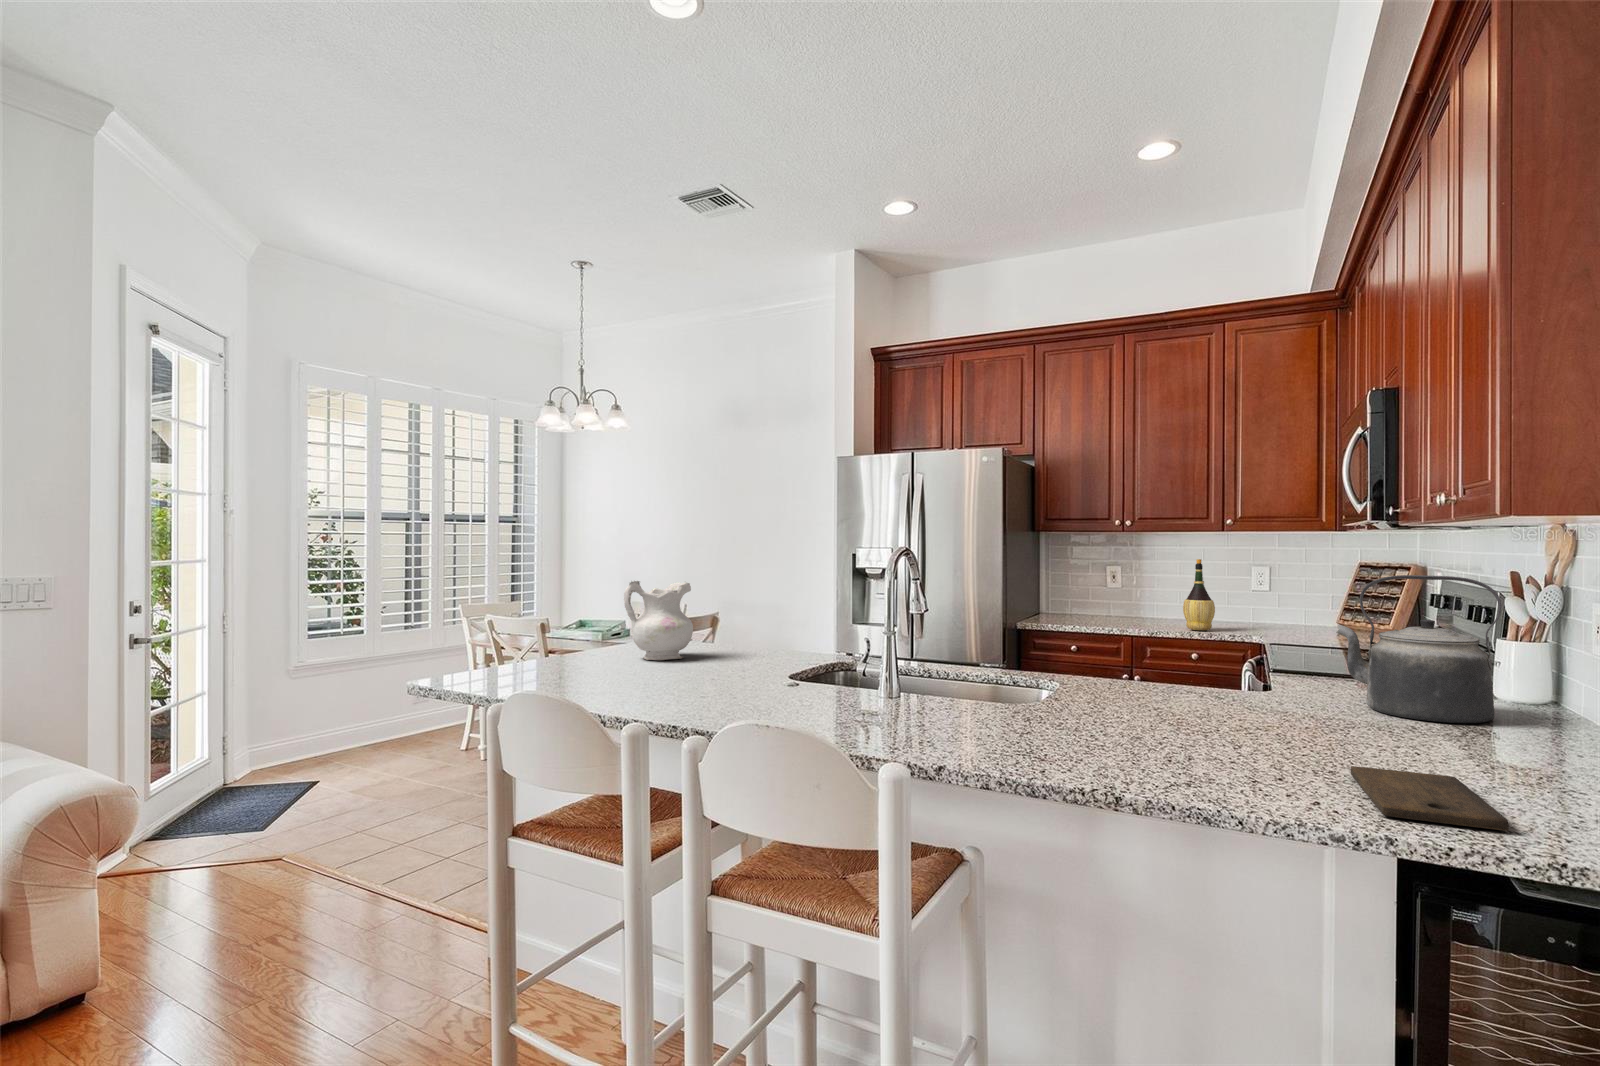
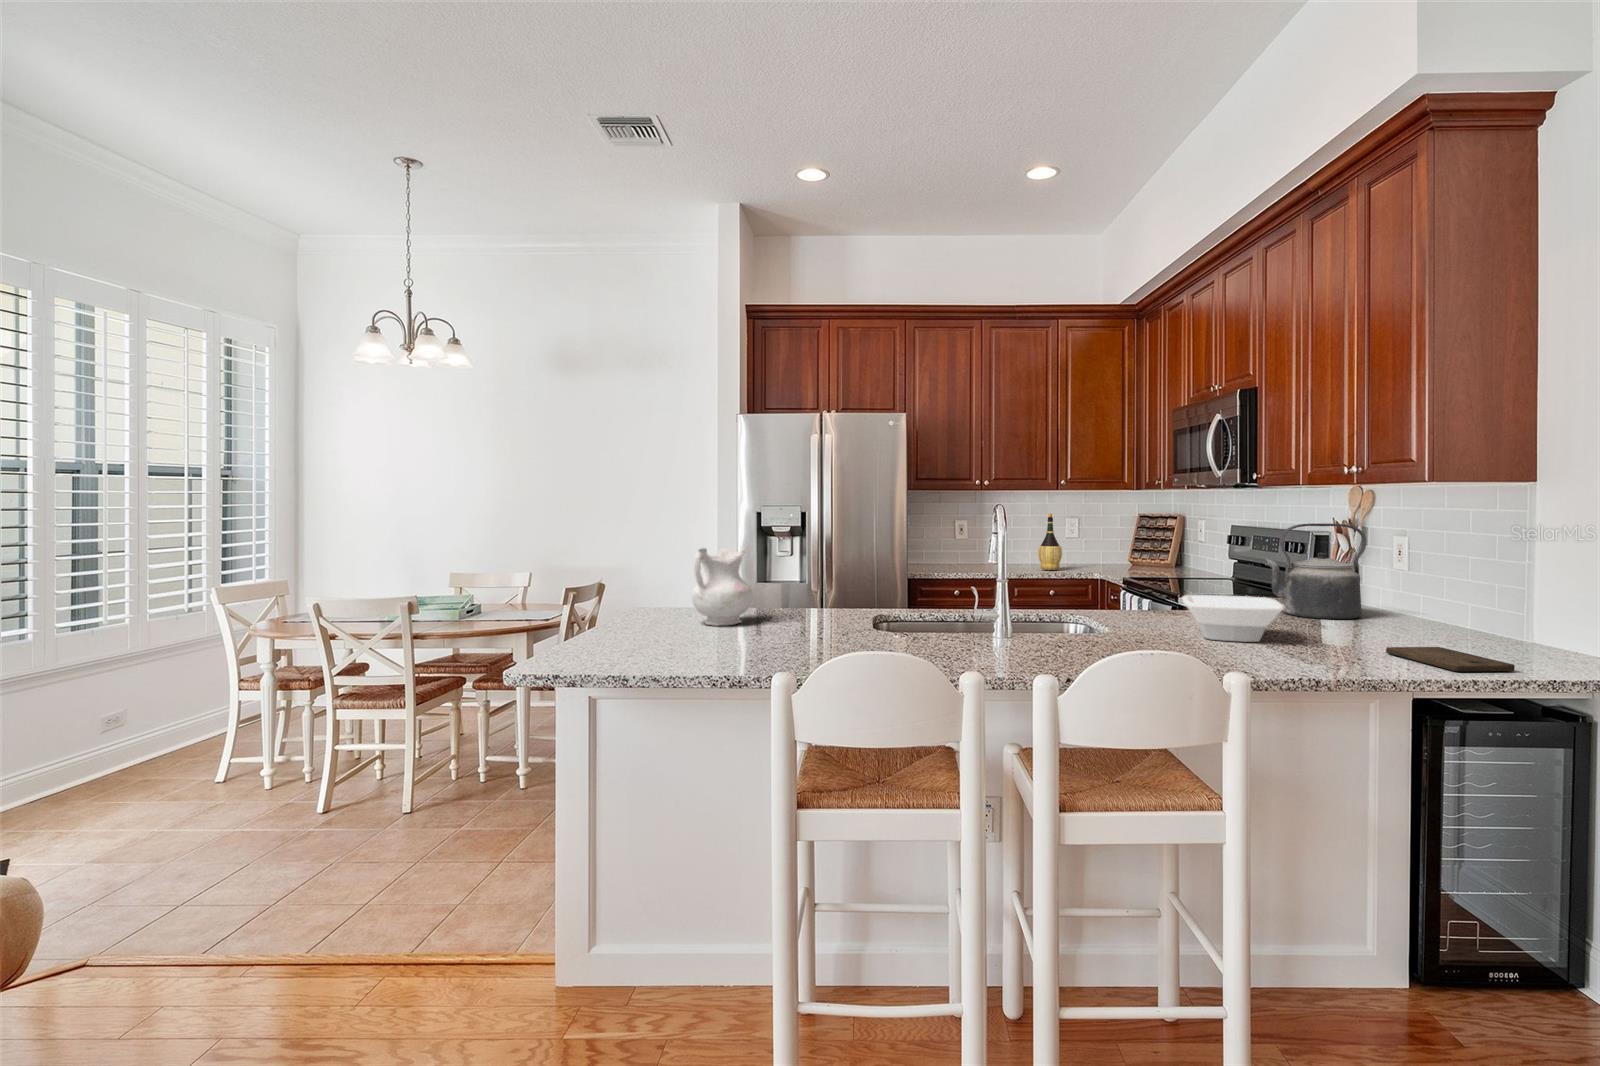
bowl: none [1093,664,1247,737] -> present [1182,595,1284,642]

